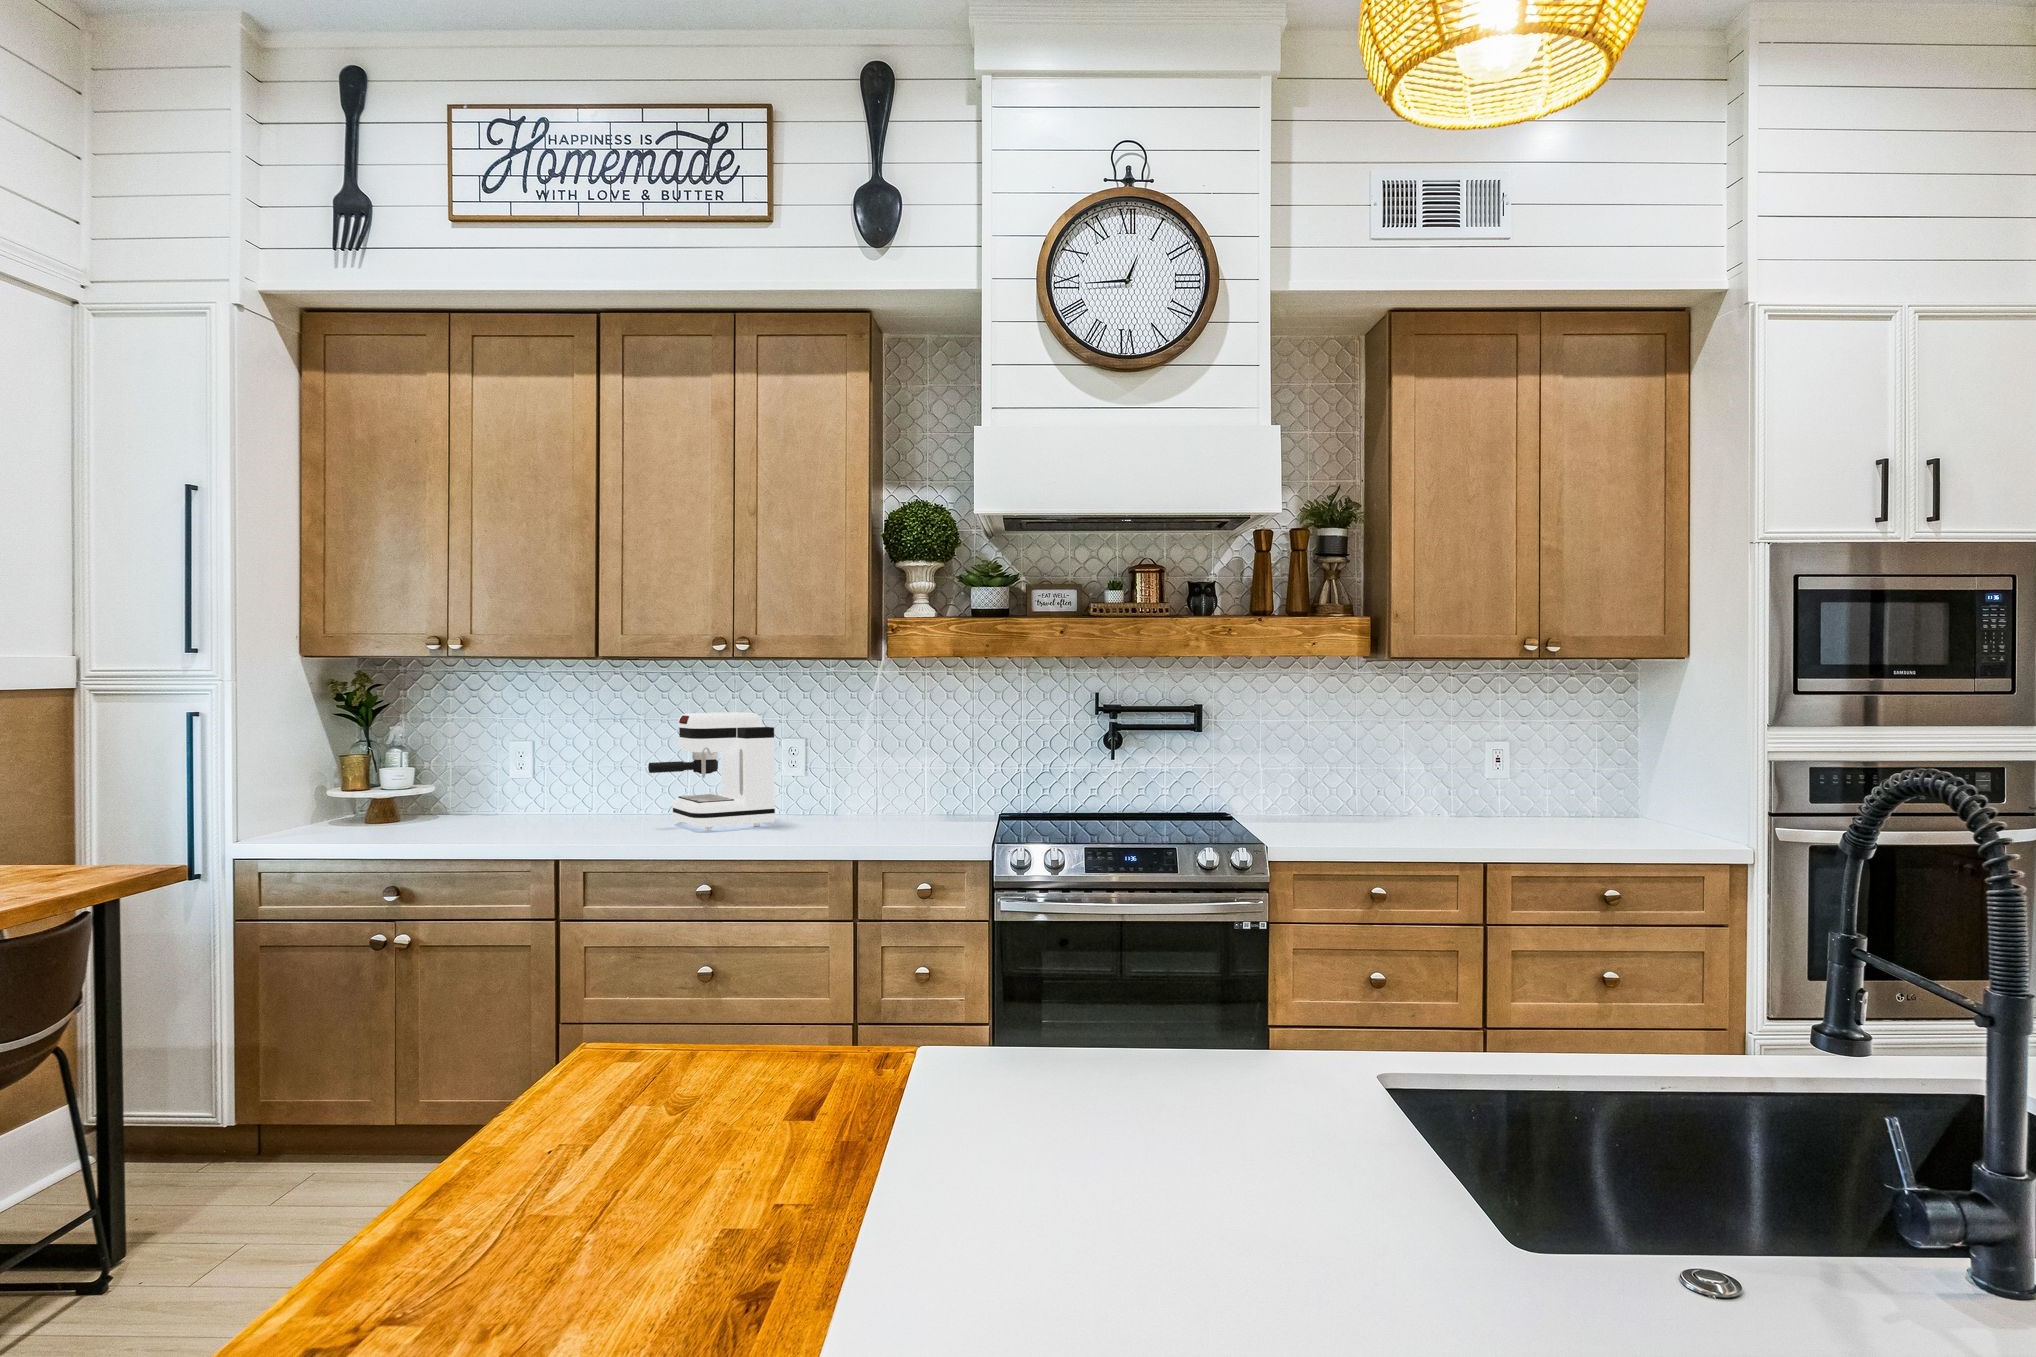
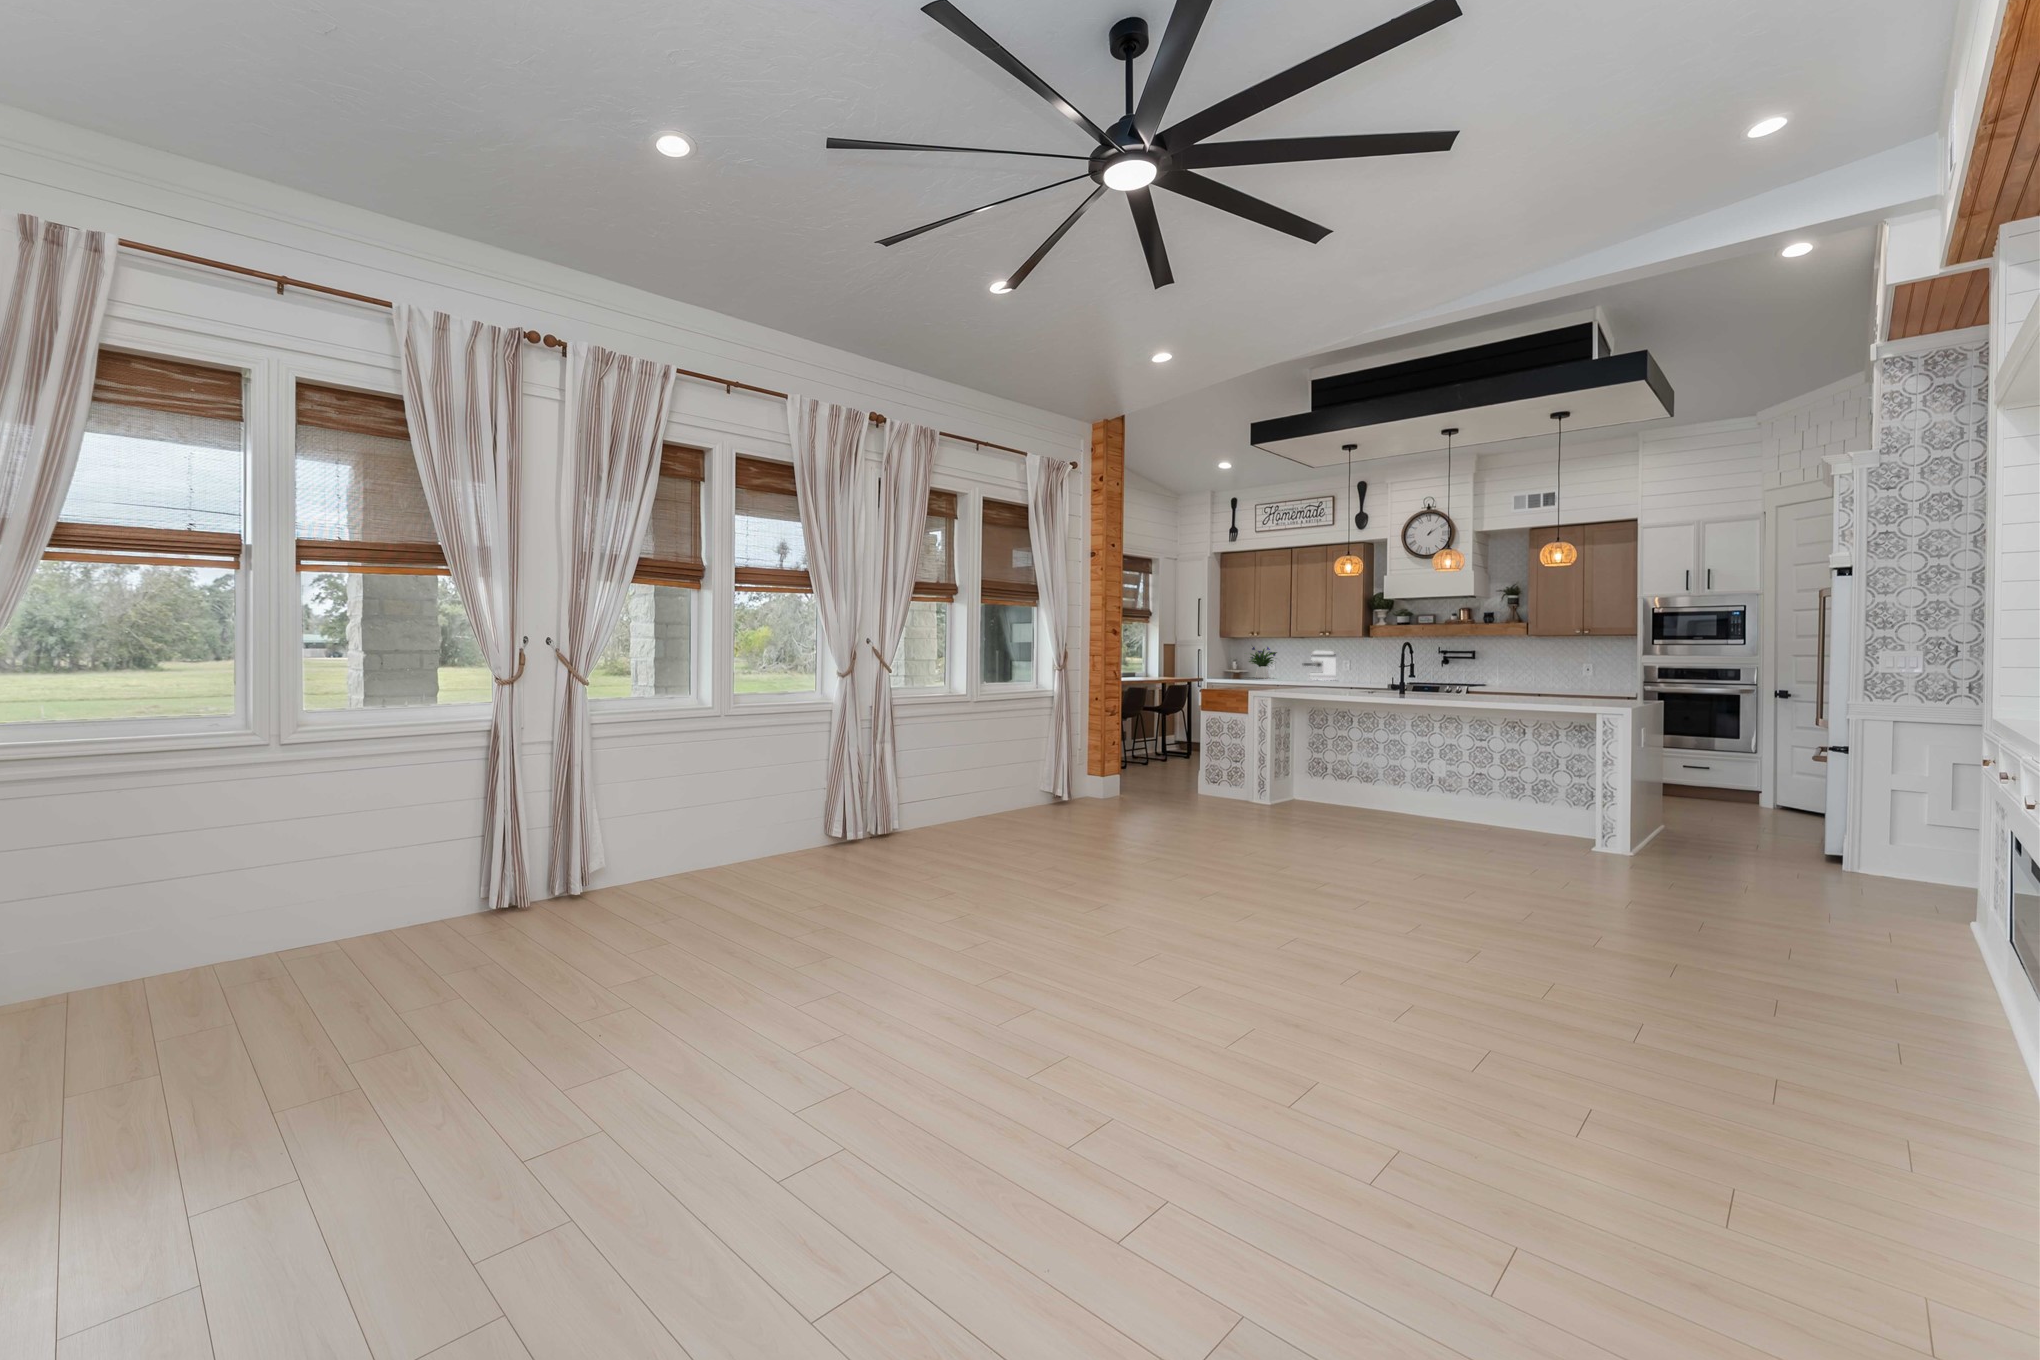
flower arrangement: none [405,689,544,821] -> present [1249,647,1277,678]

